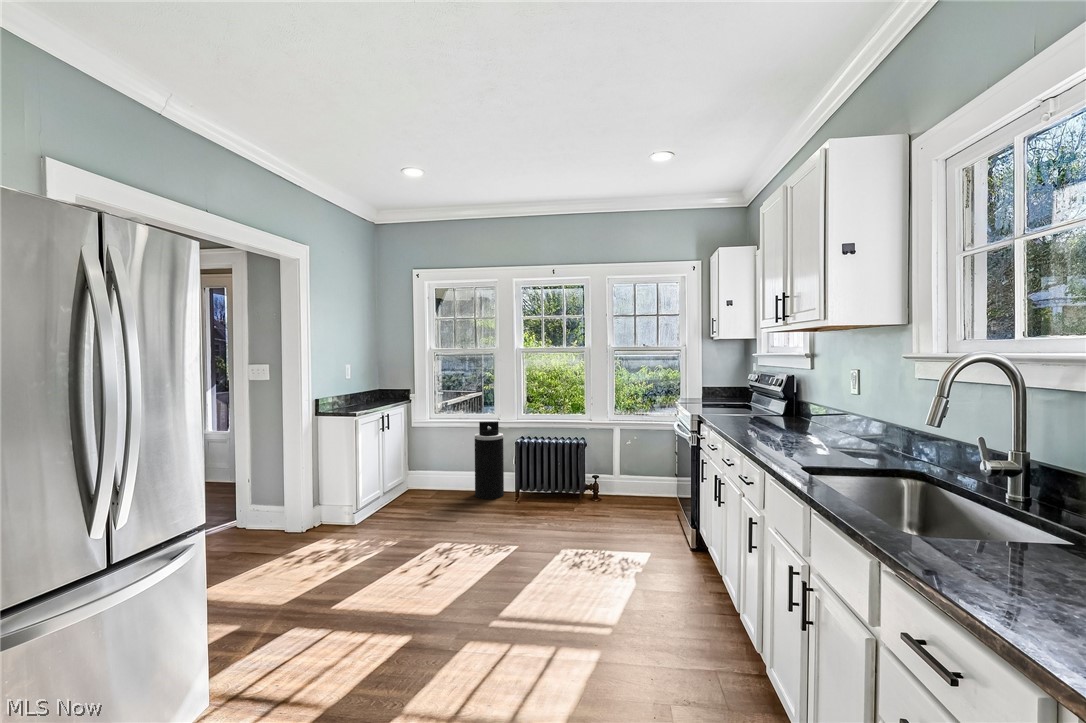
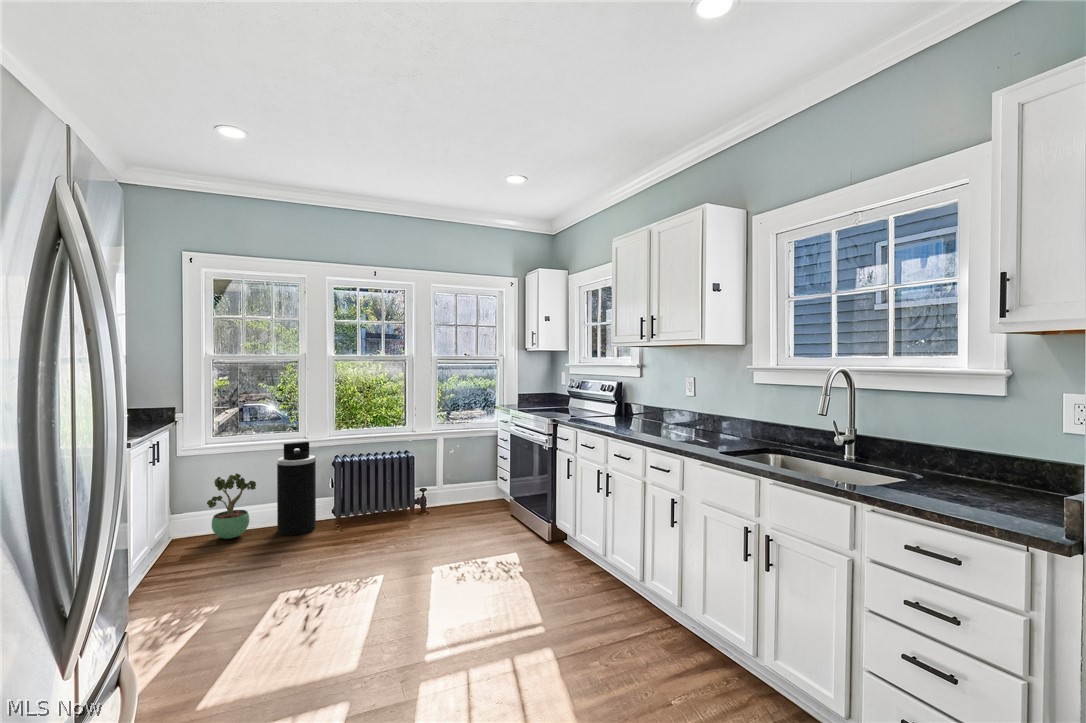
potted plant: none [428,442,461,493] -> present [207,473,256,539]

